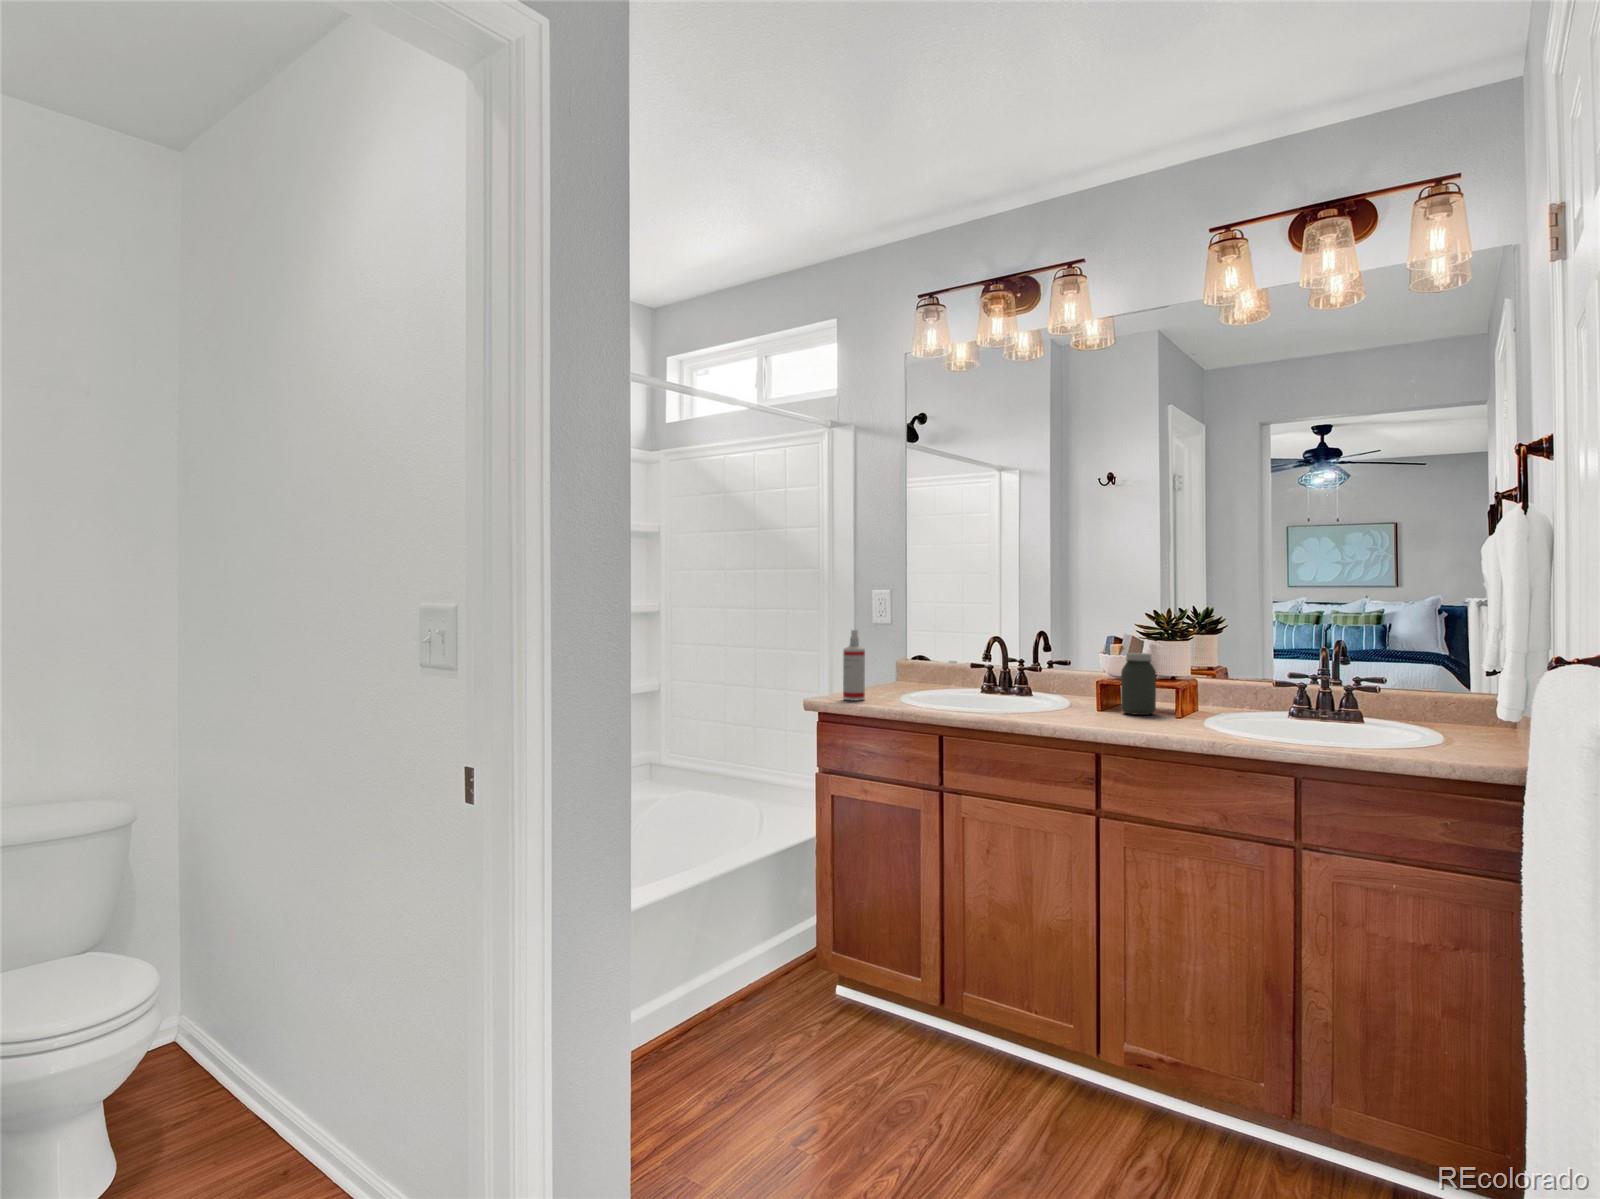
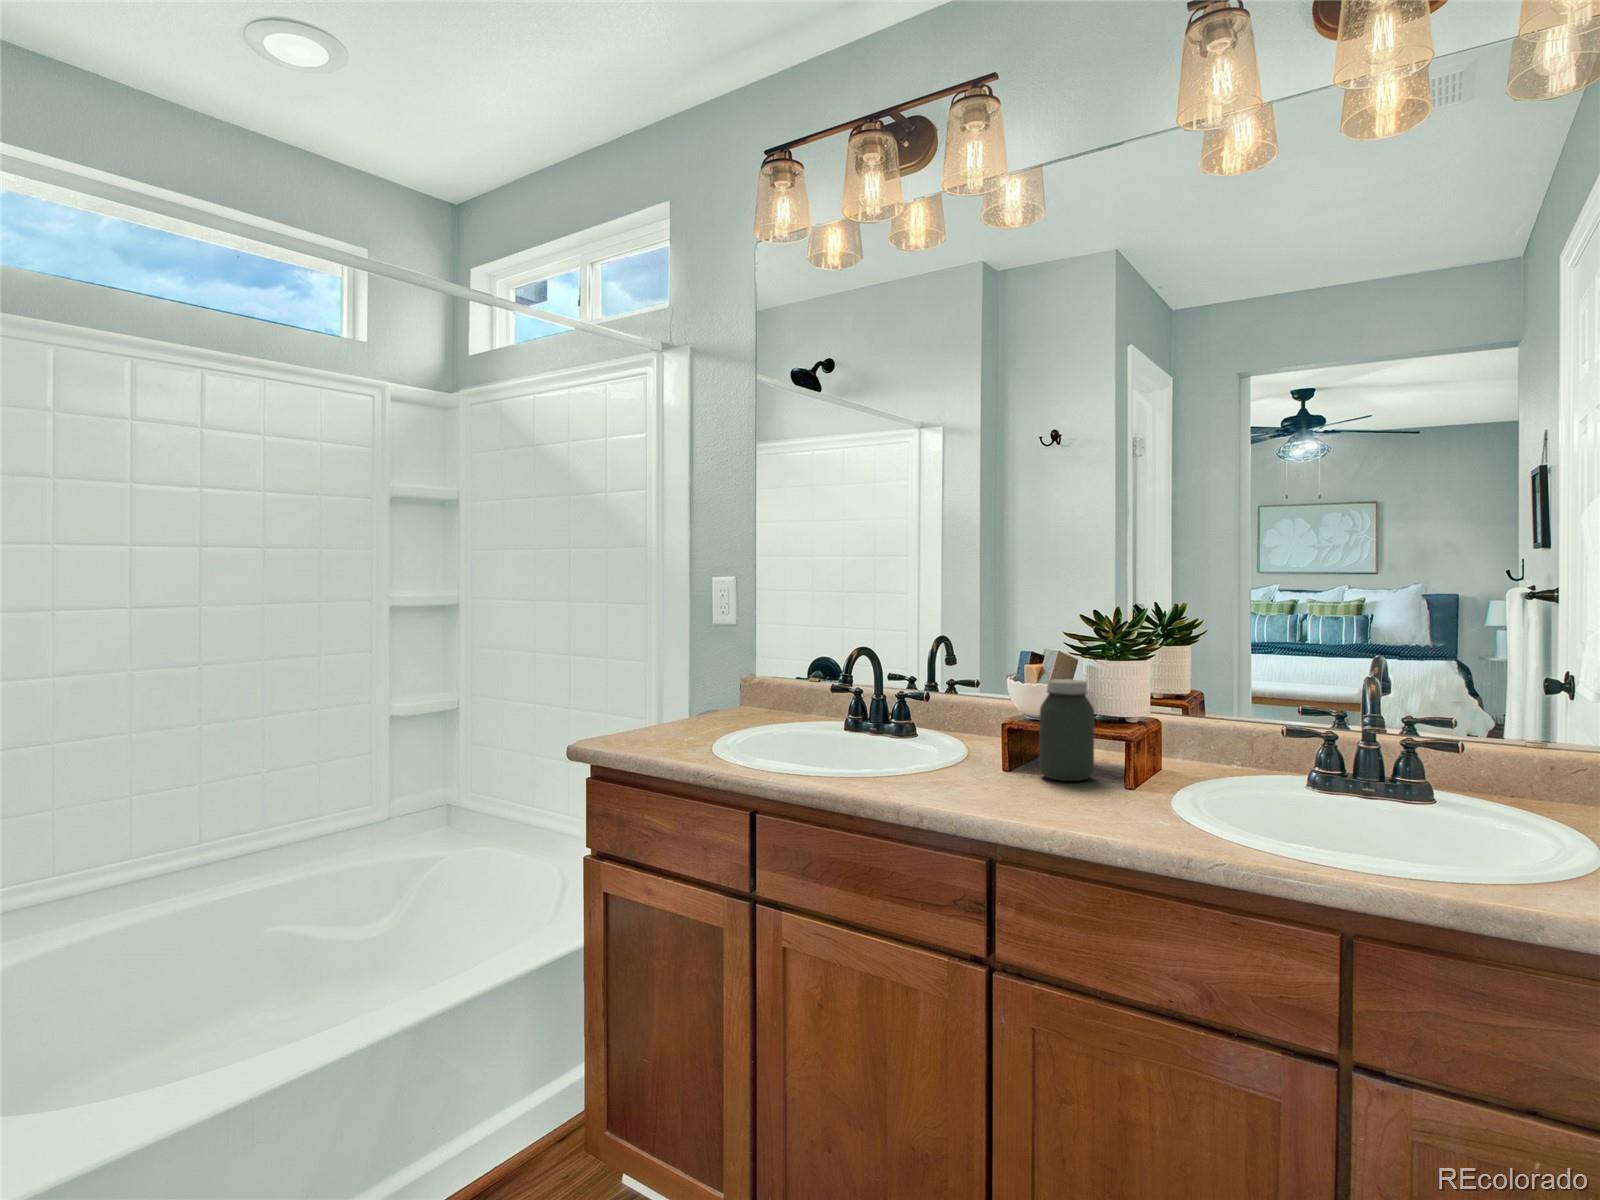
spray bottle: present [843,630,865,700] -> none [628,639,662,748]

